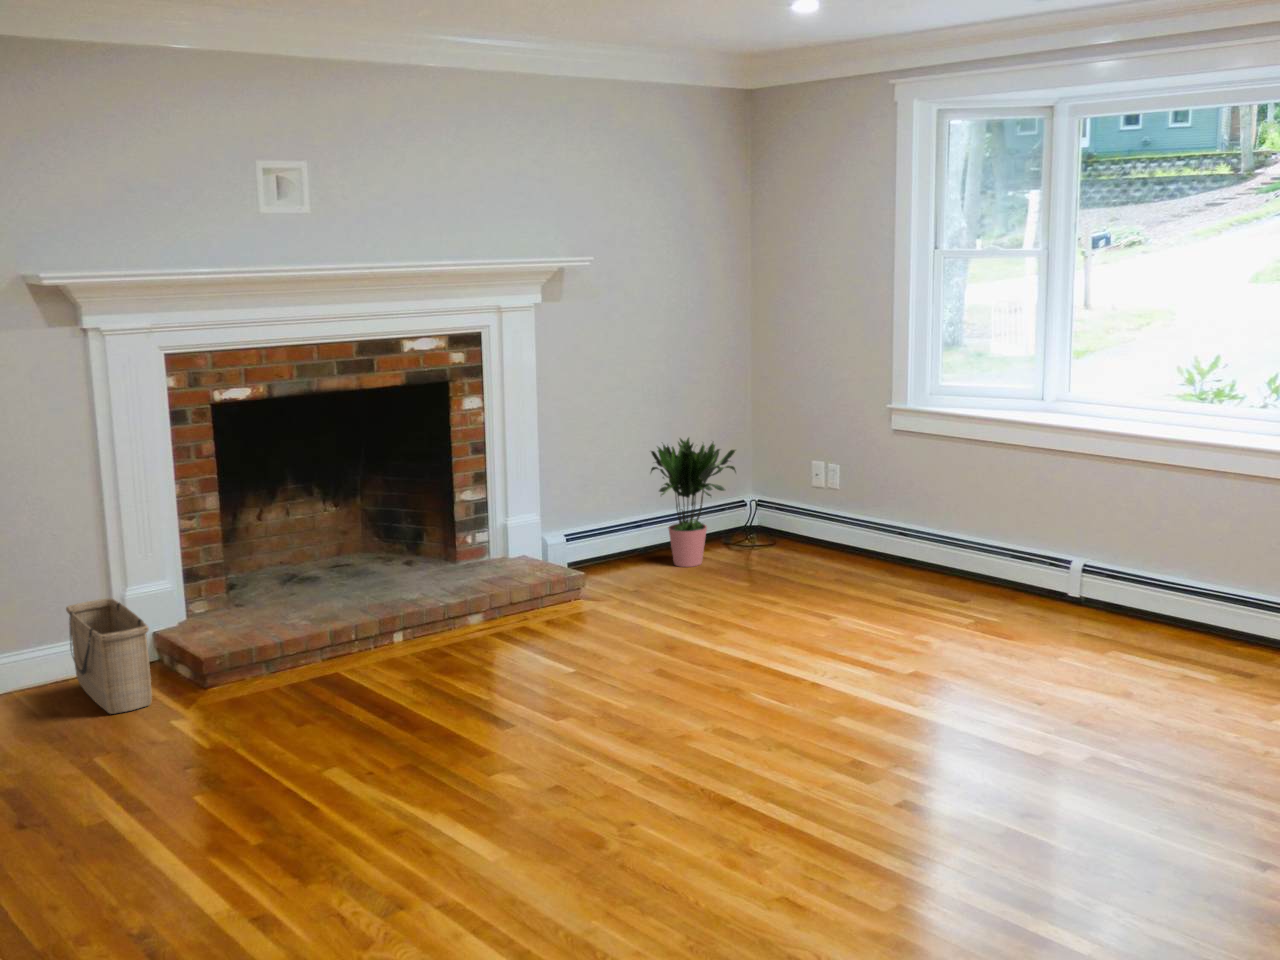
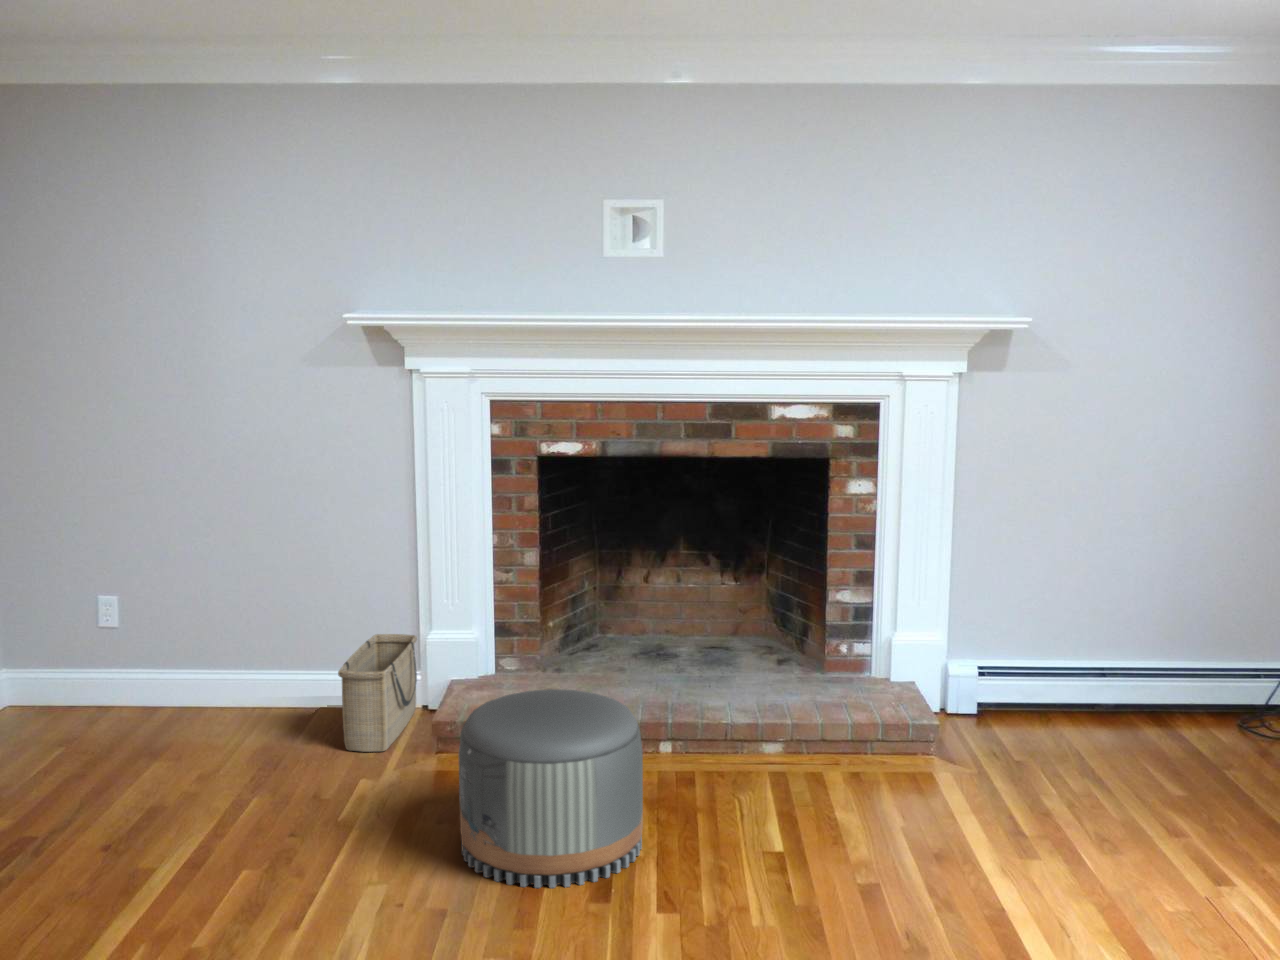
potted plant: present [651,438,736,567] -> none [1098,561,1250,755]
pouf: none [333,585,493,745] -> present [459,689,643,888]

